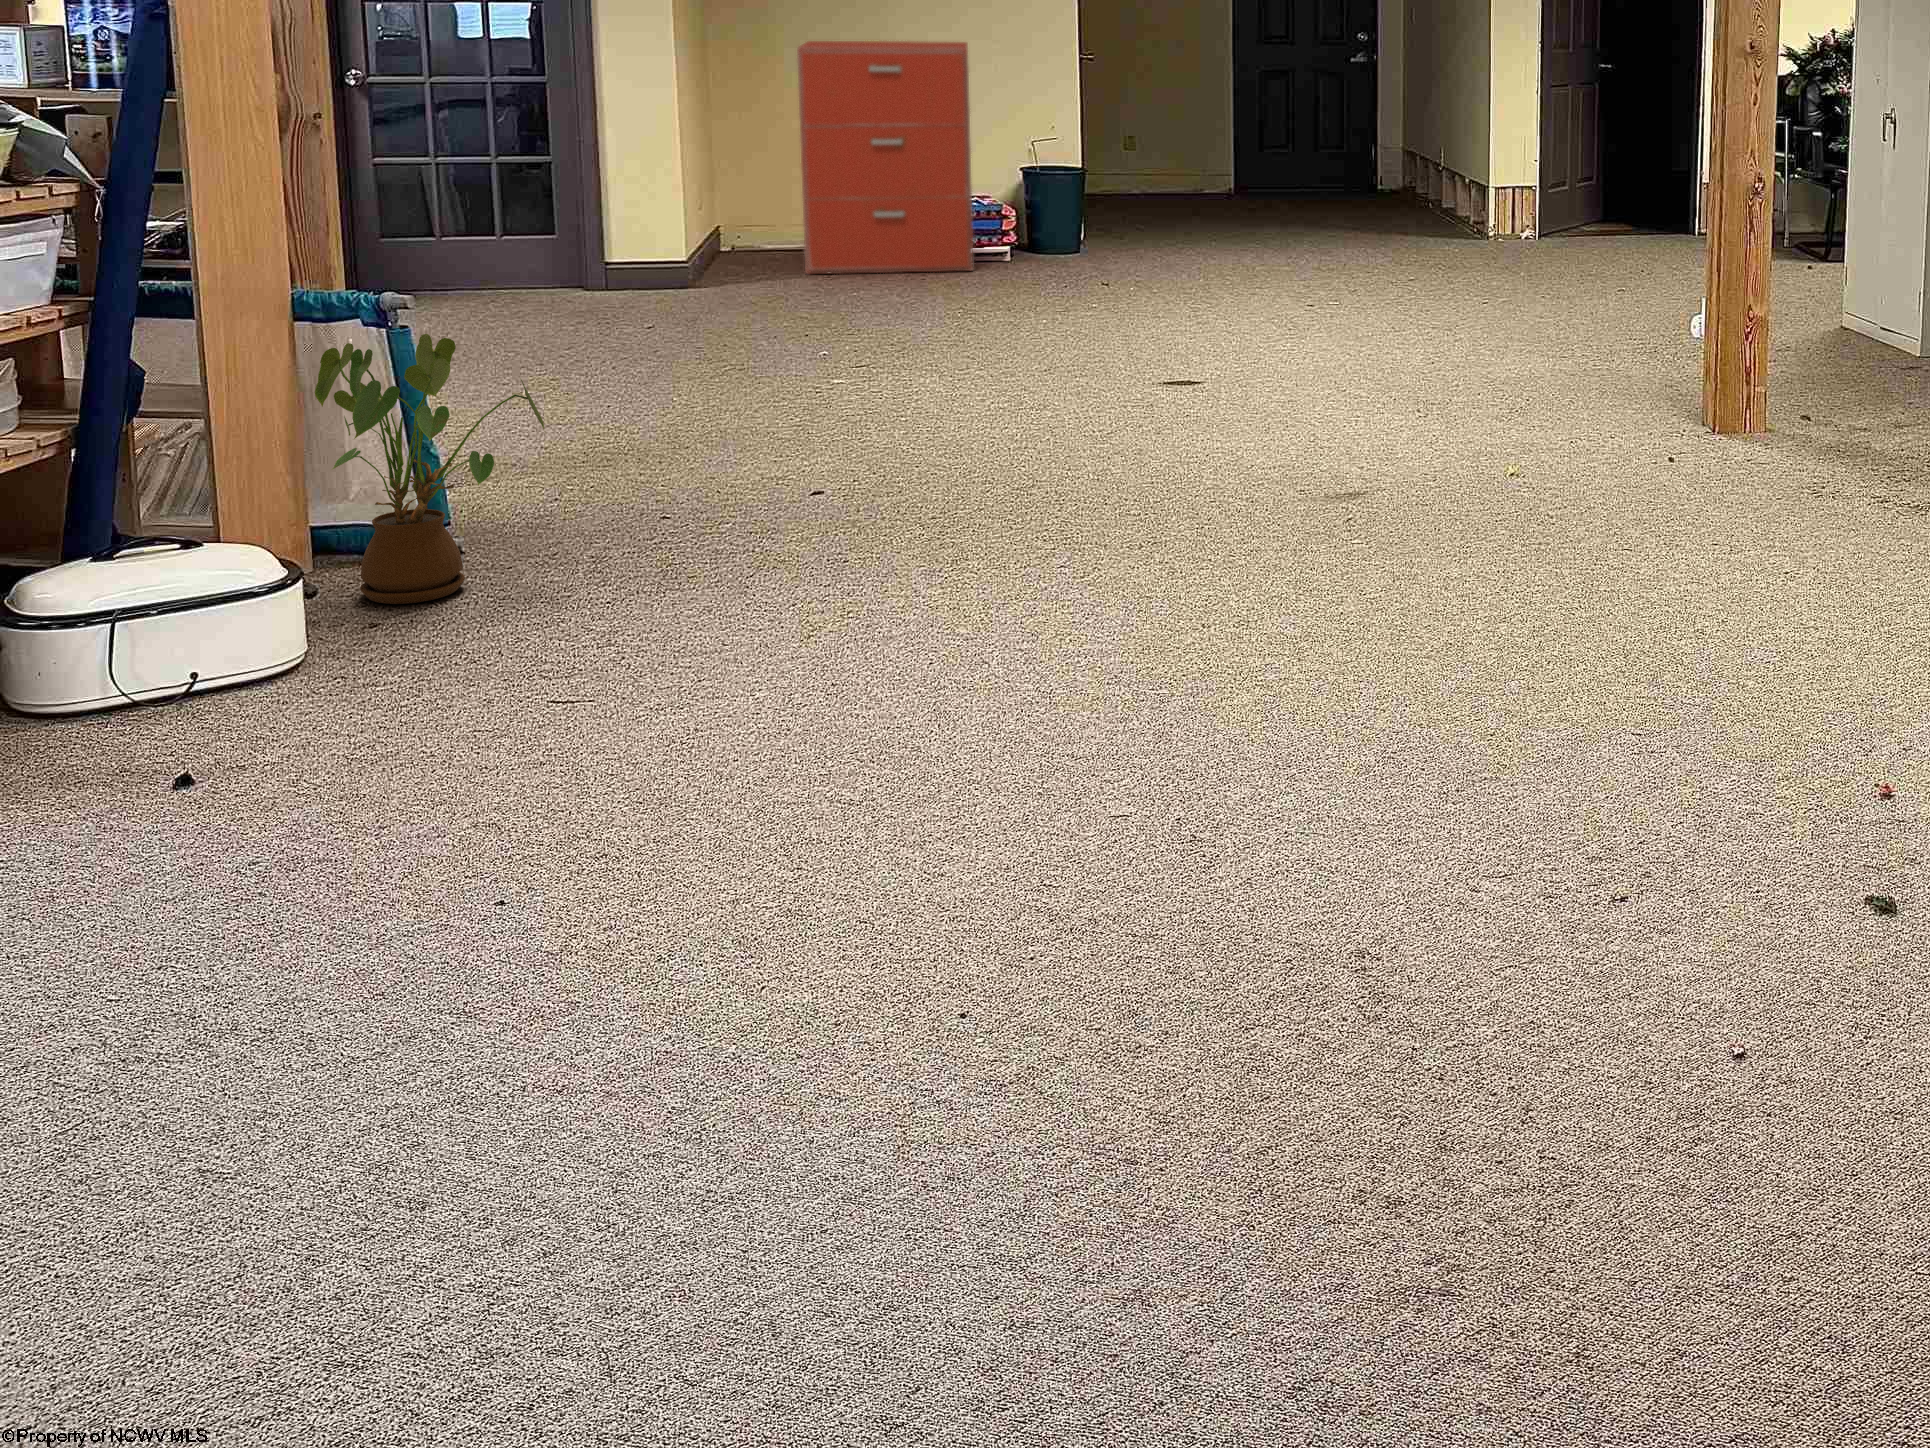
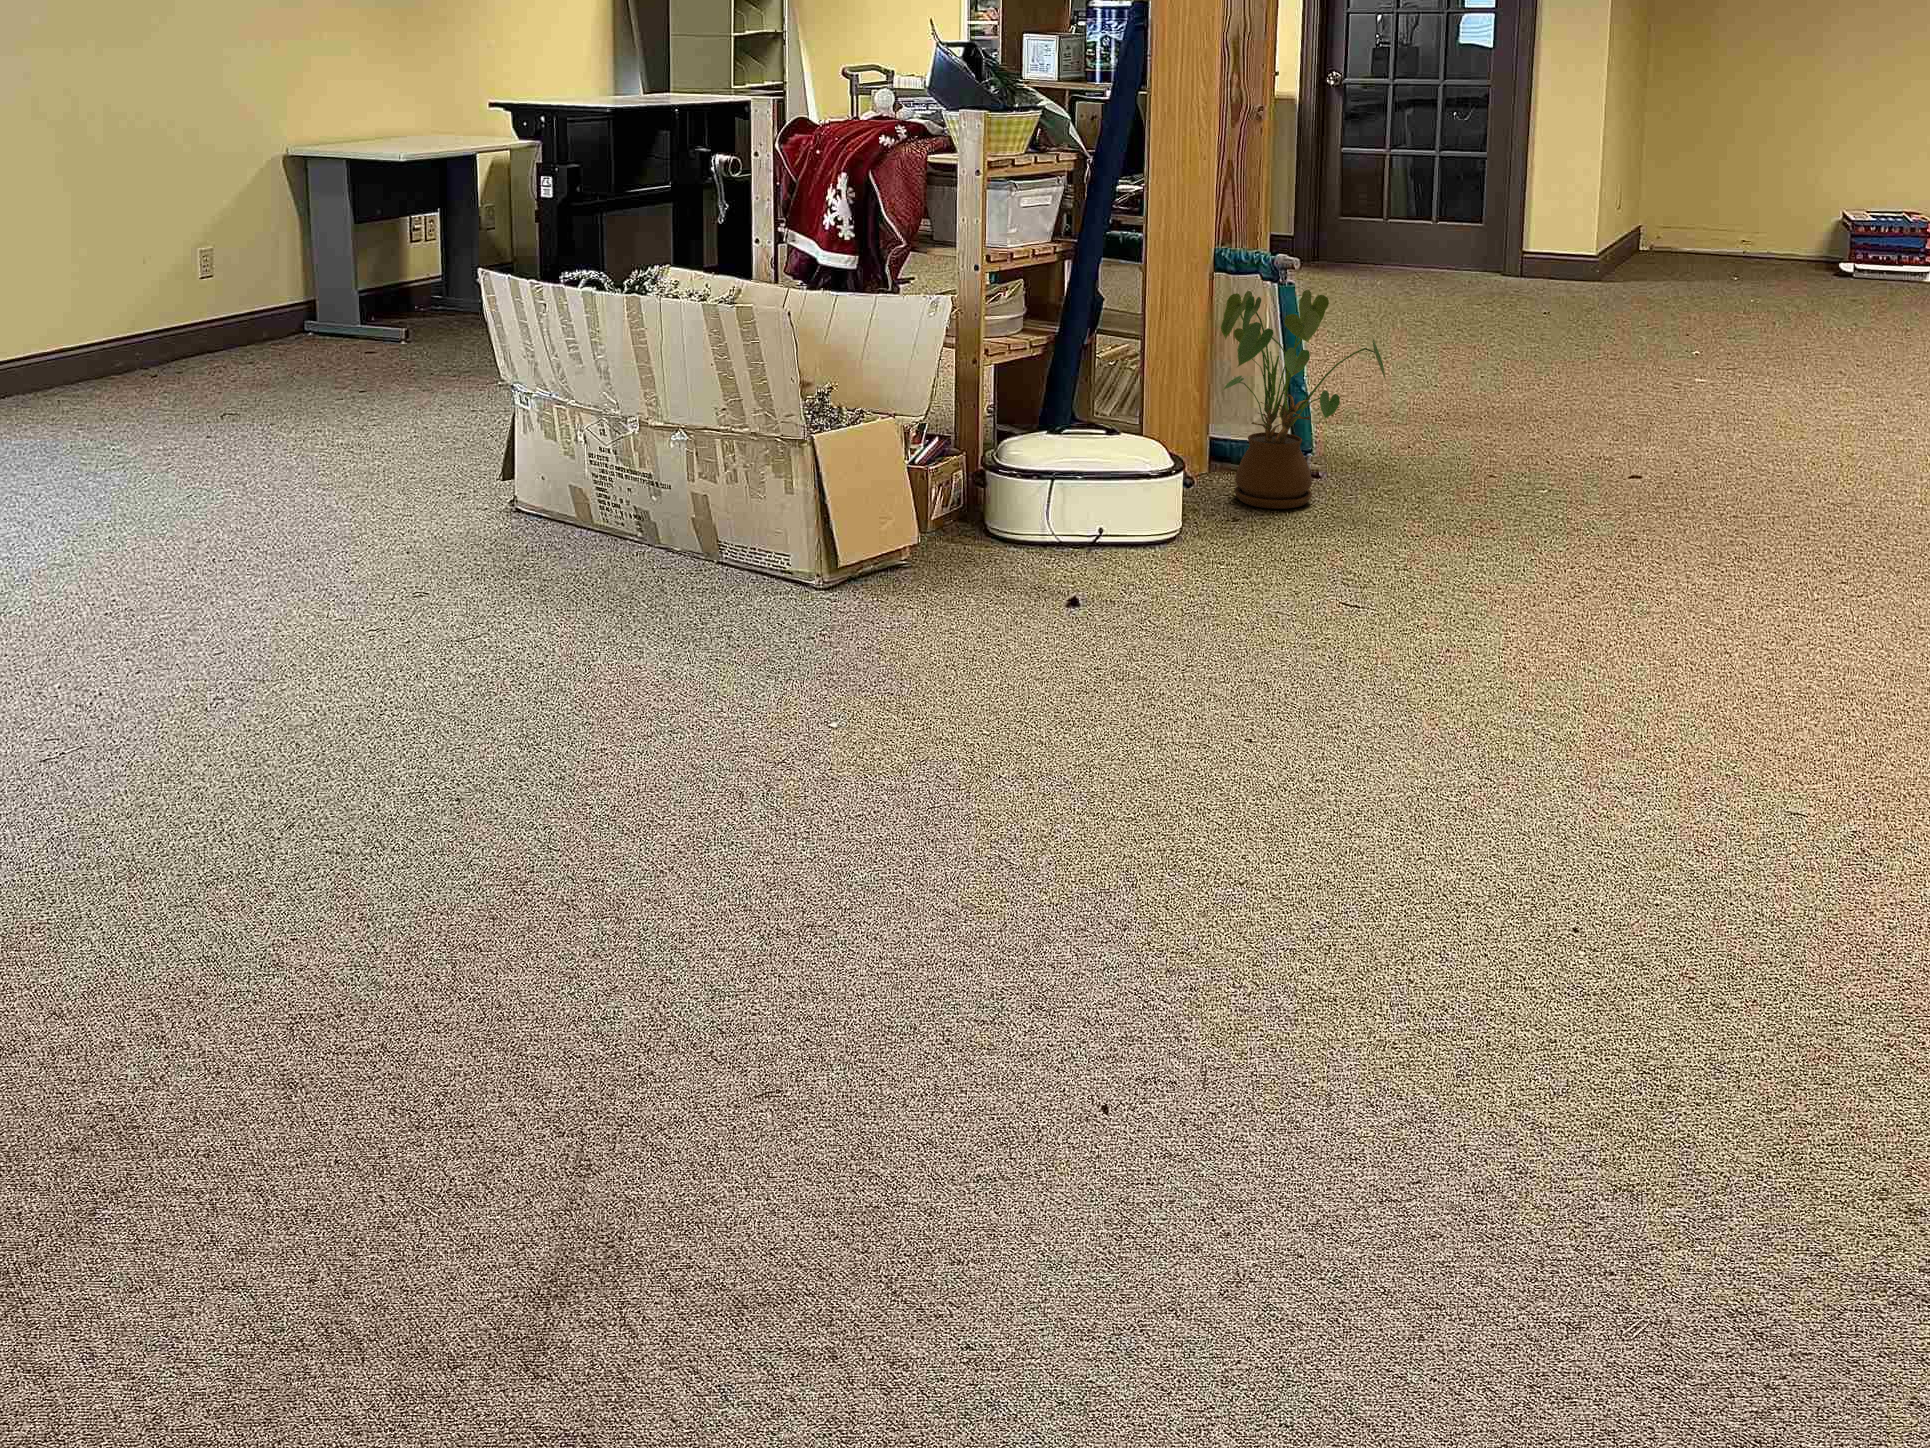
filing cabinet: present [797,41,974,274] -> none [1709,52,1910,289]

